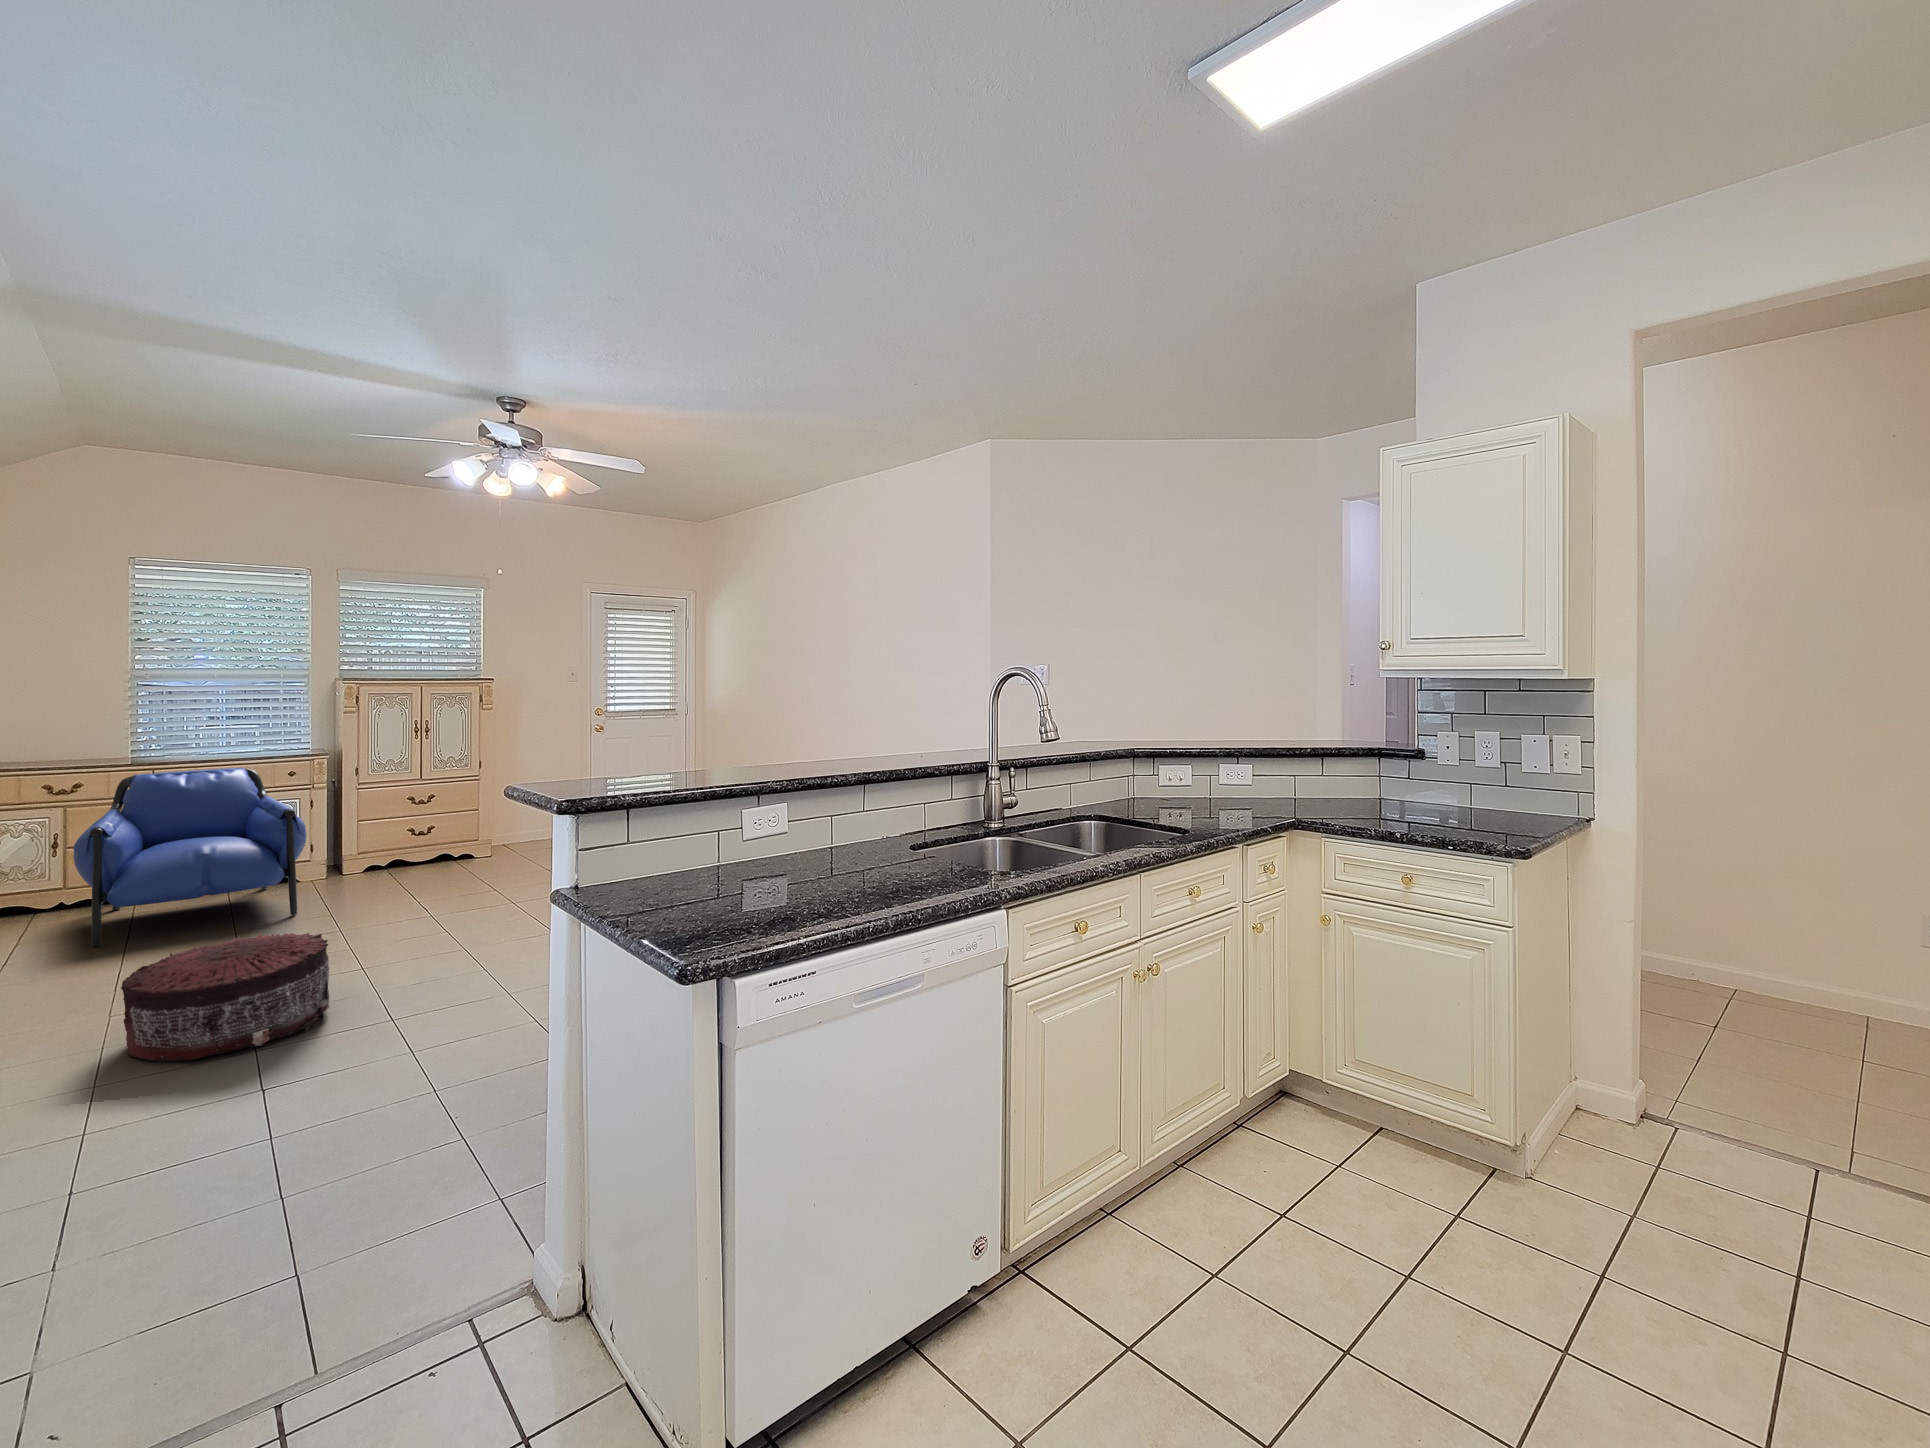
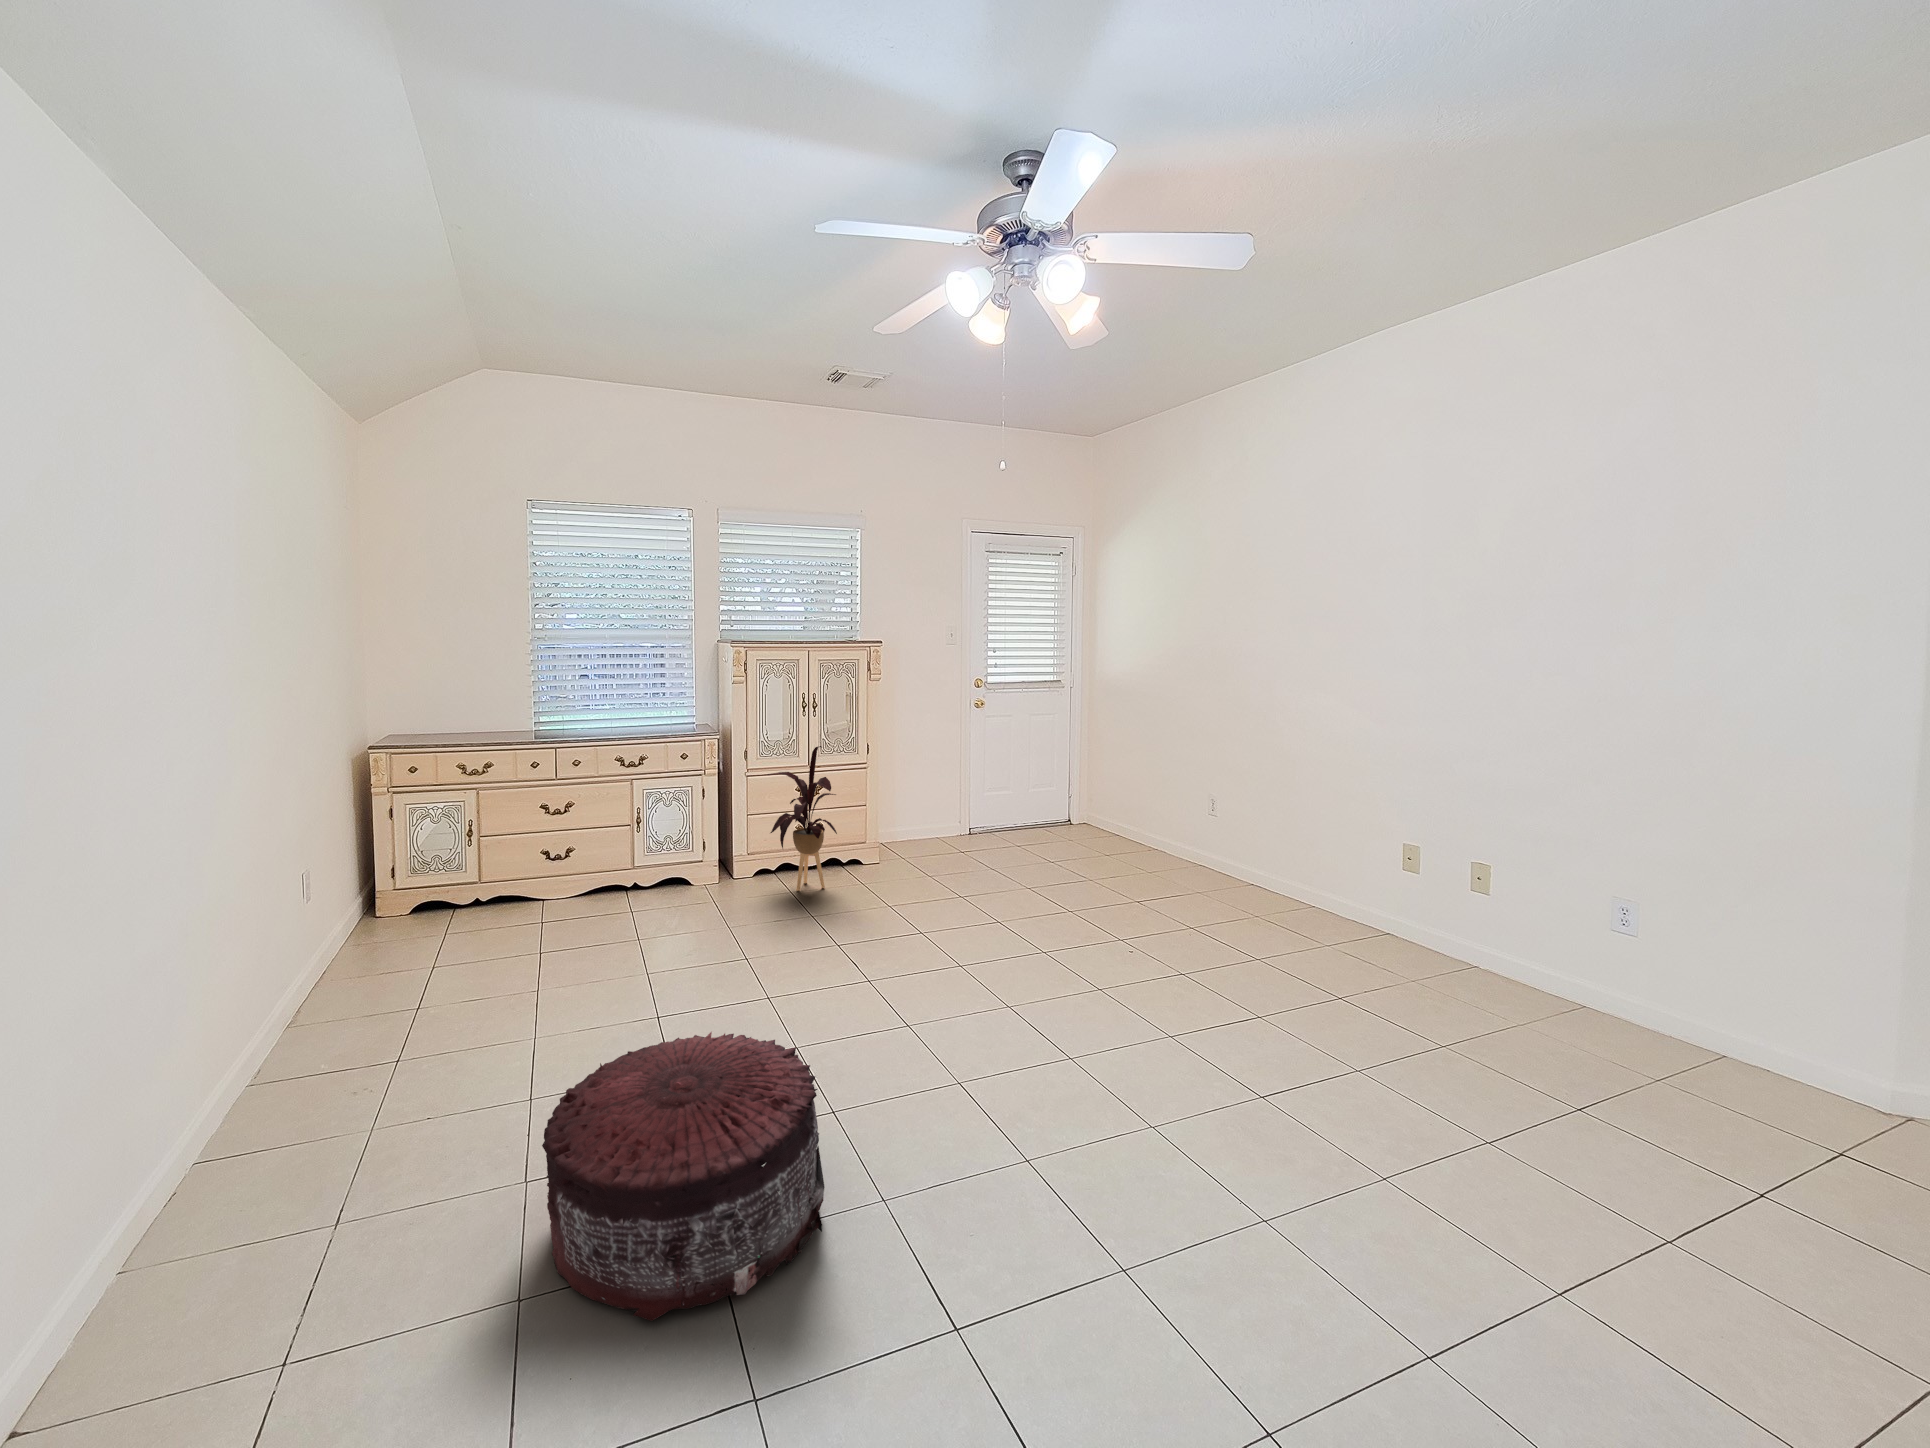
house plant: none [372,763,441,878] -> present [768,746,837,891]
armchair: present [73,768,306,948] -> none [485,747,711,976]

